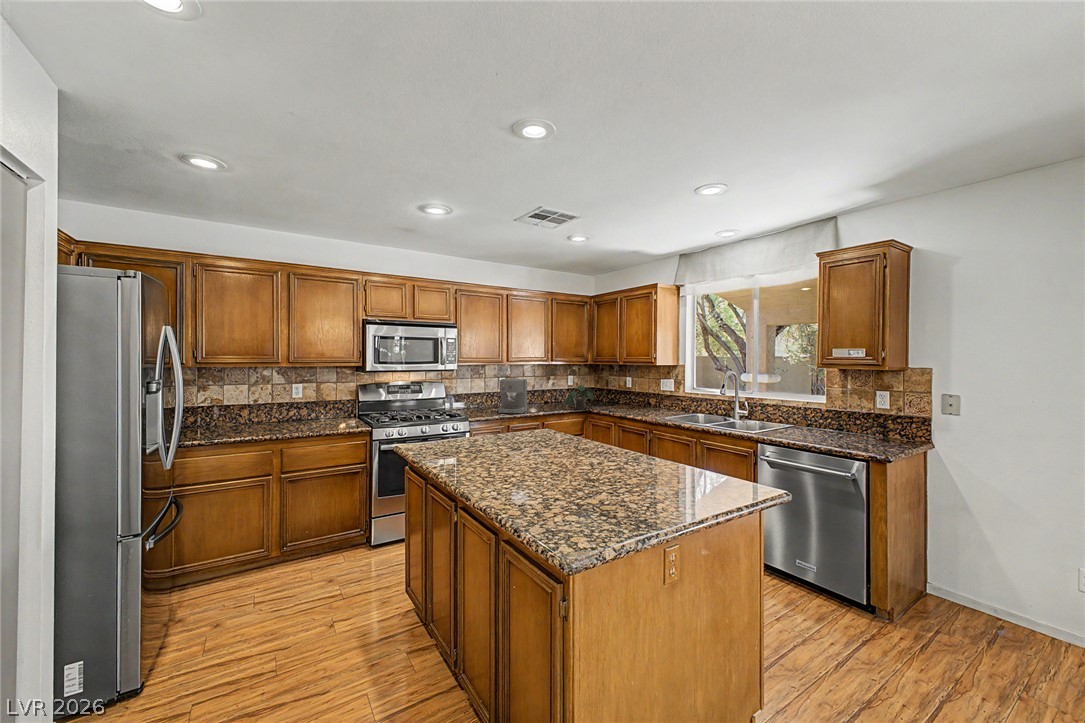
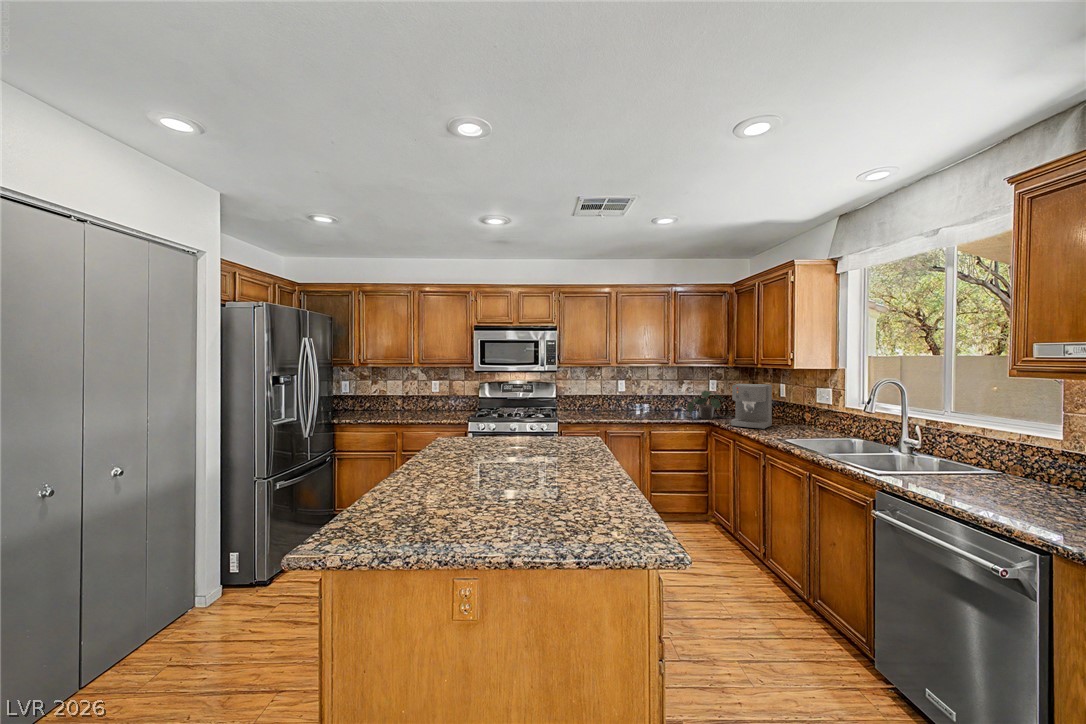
coffee maker: present [498,379,527,414] -> present [731,384,772,429]

